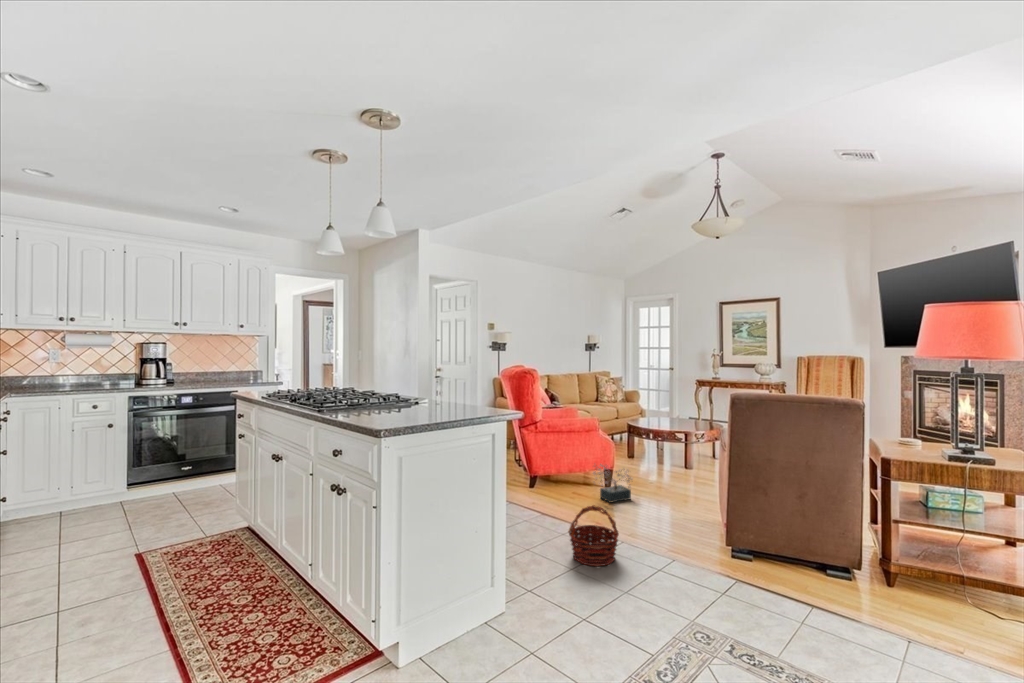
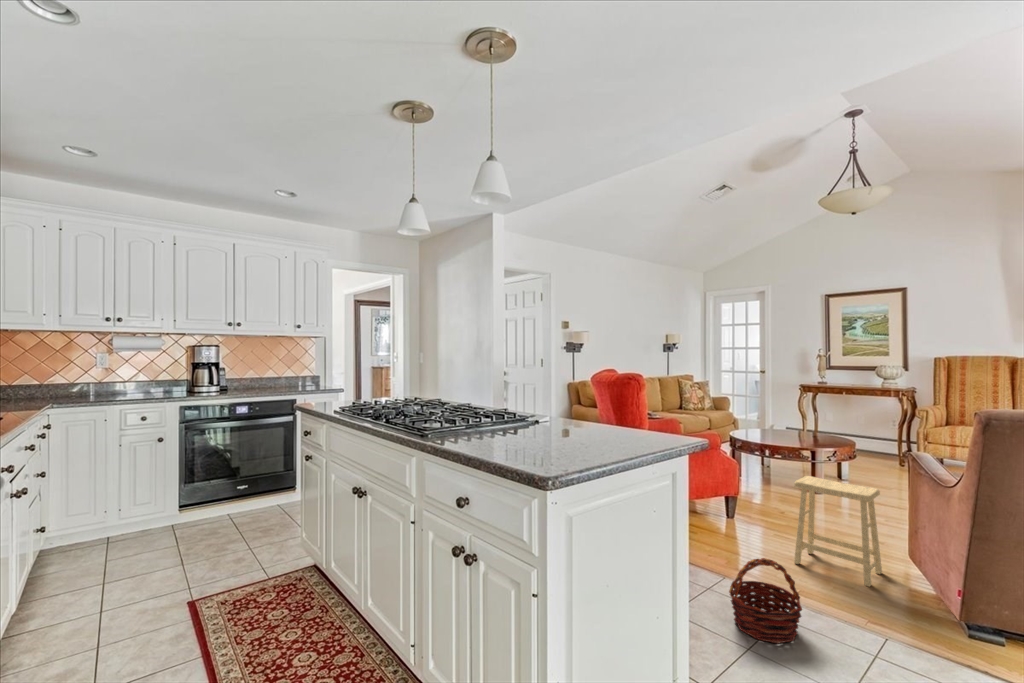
footstool: none [640,449,702,531] -> present [794,476,882,587]
decorative plant: present [593,464,632,502] -> none [717,490,768,540]

